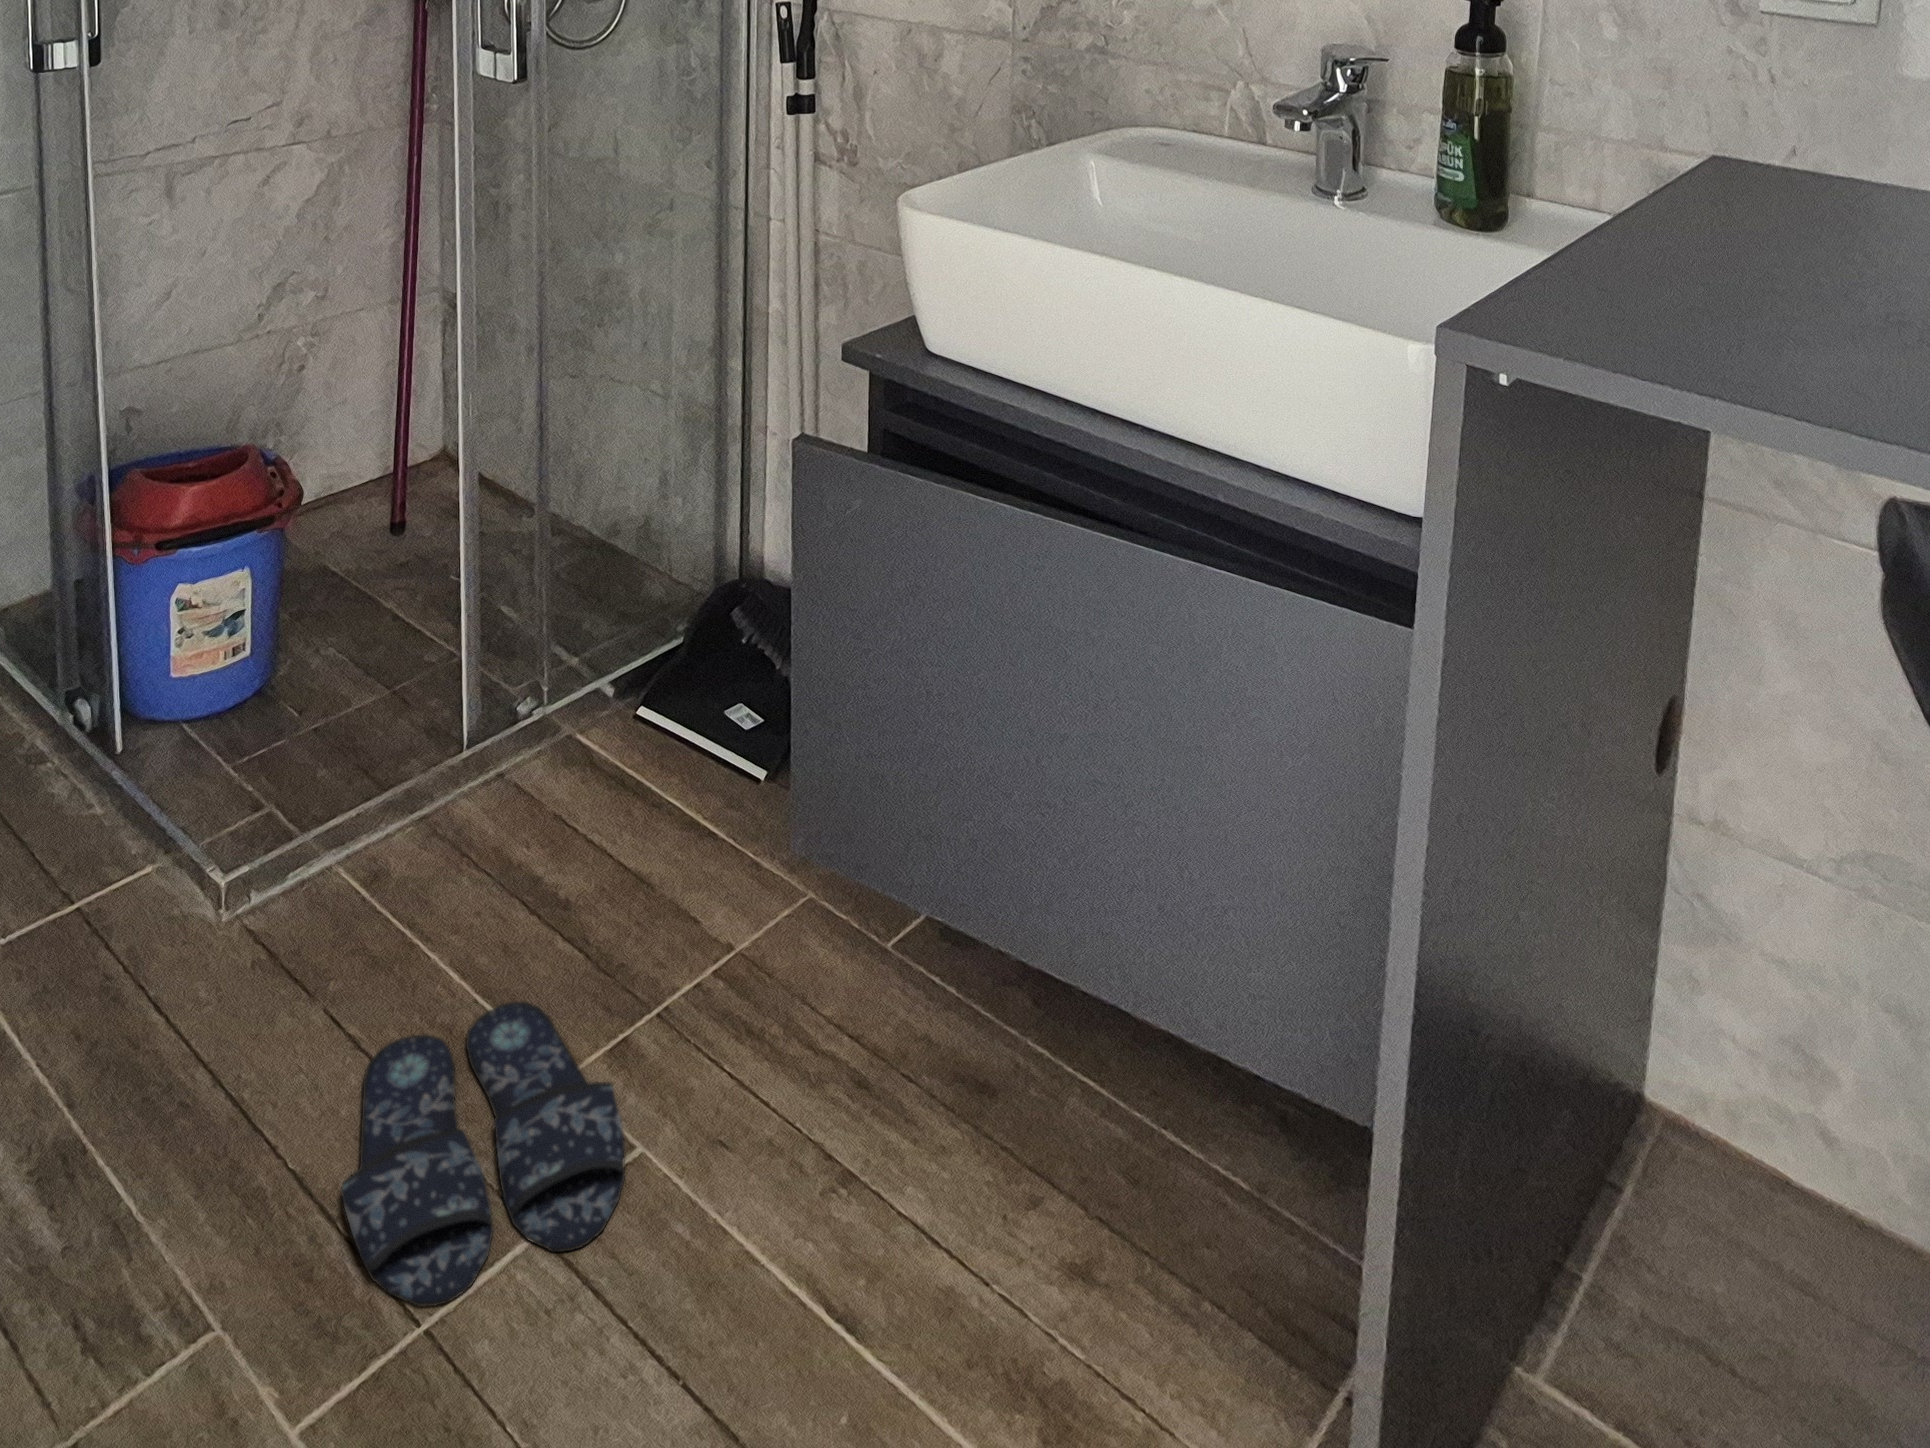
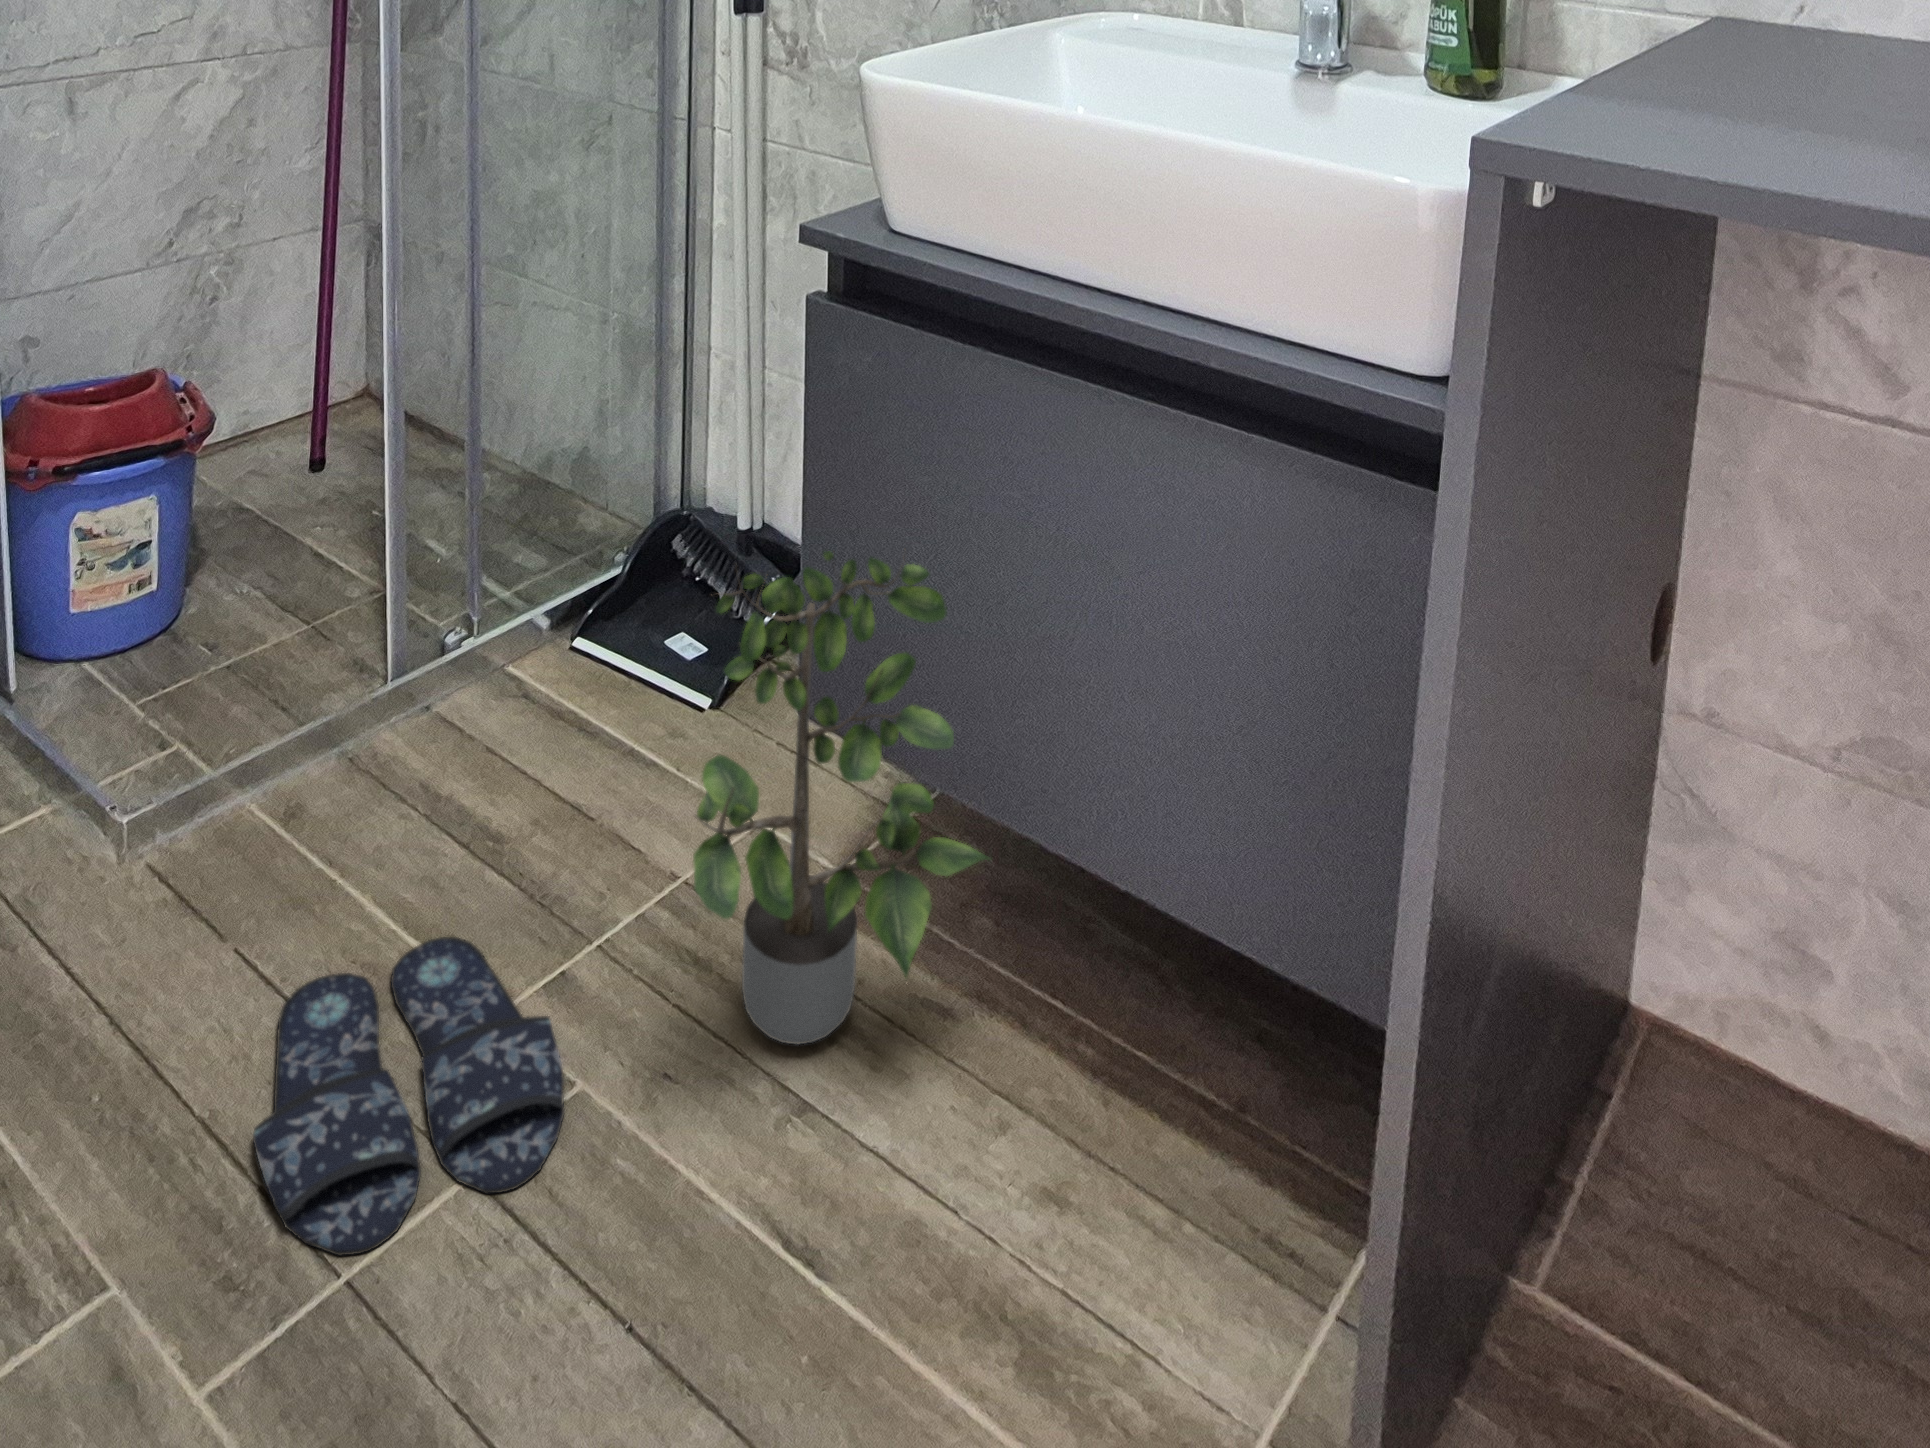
potted plant: none [744,649,1029,1117] -> present [693,551,990,1045]

